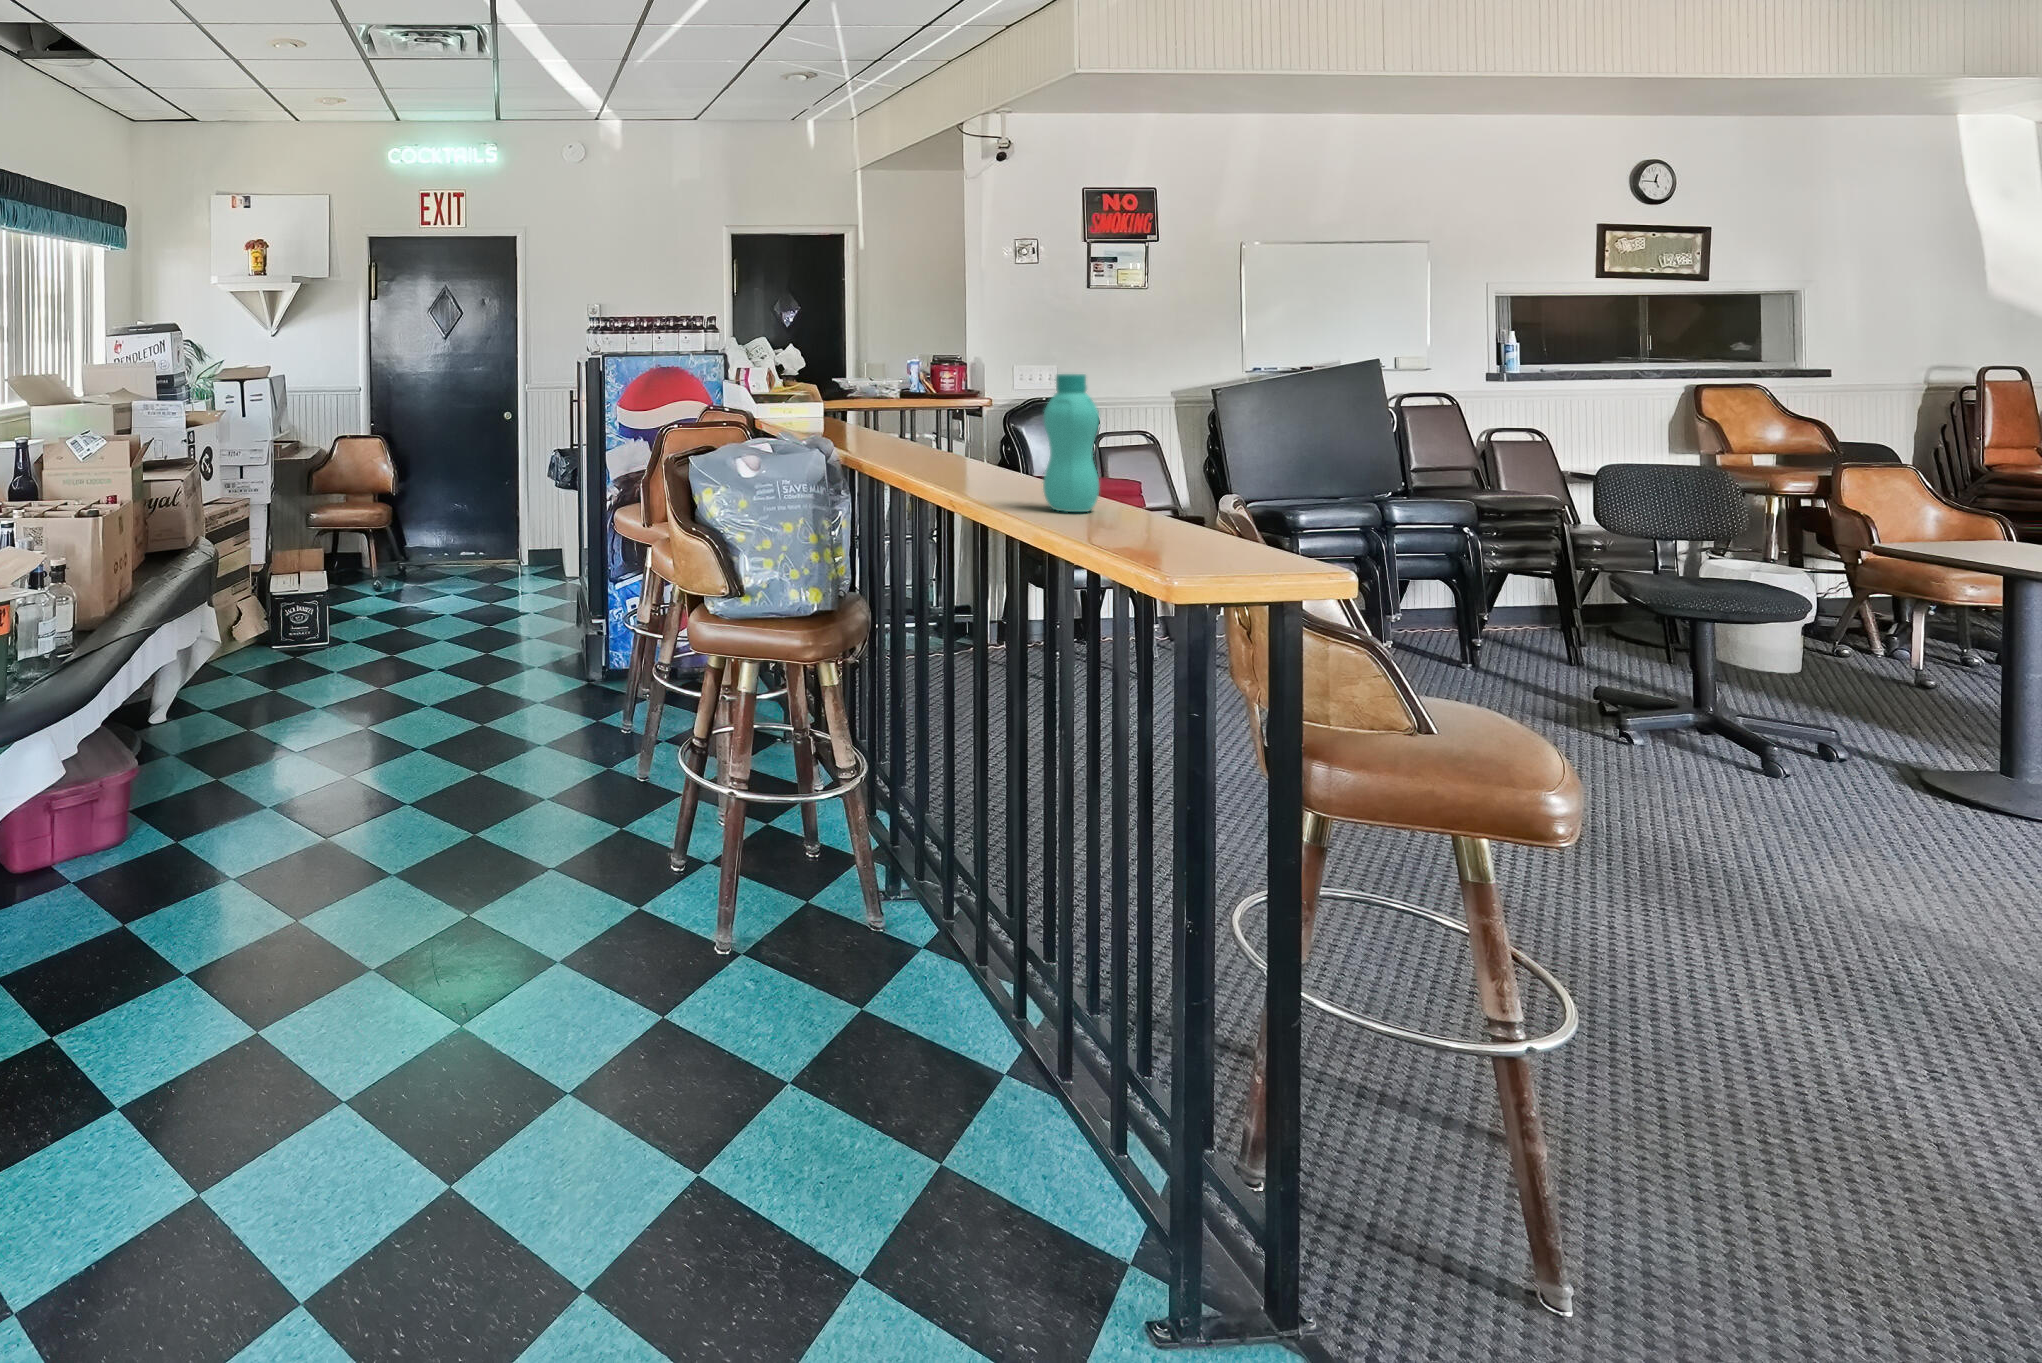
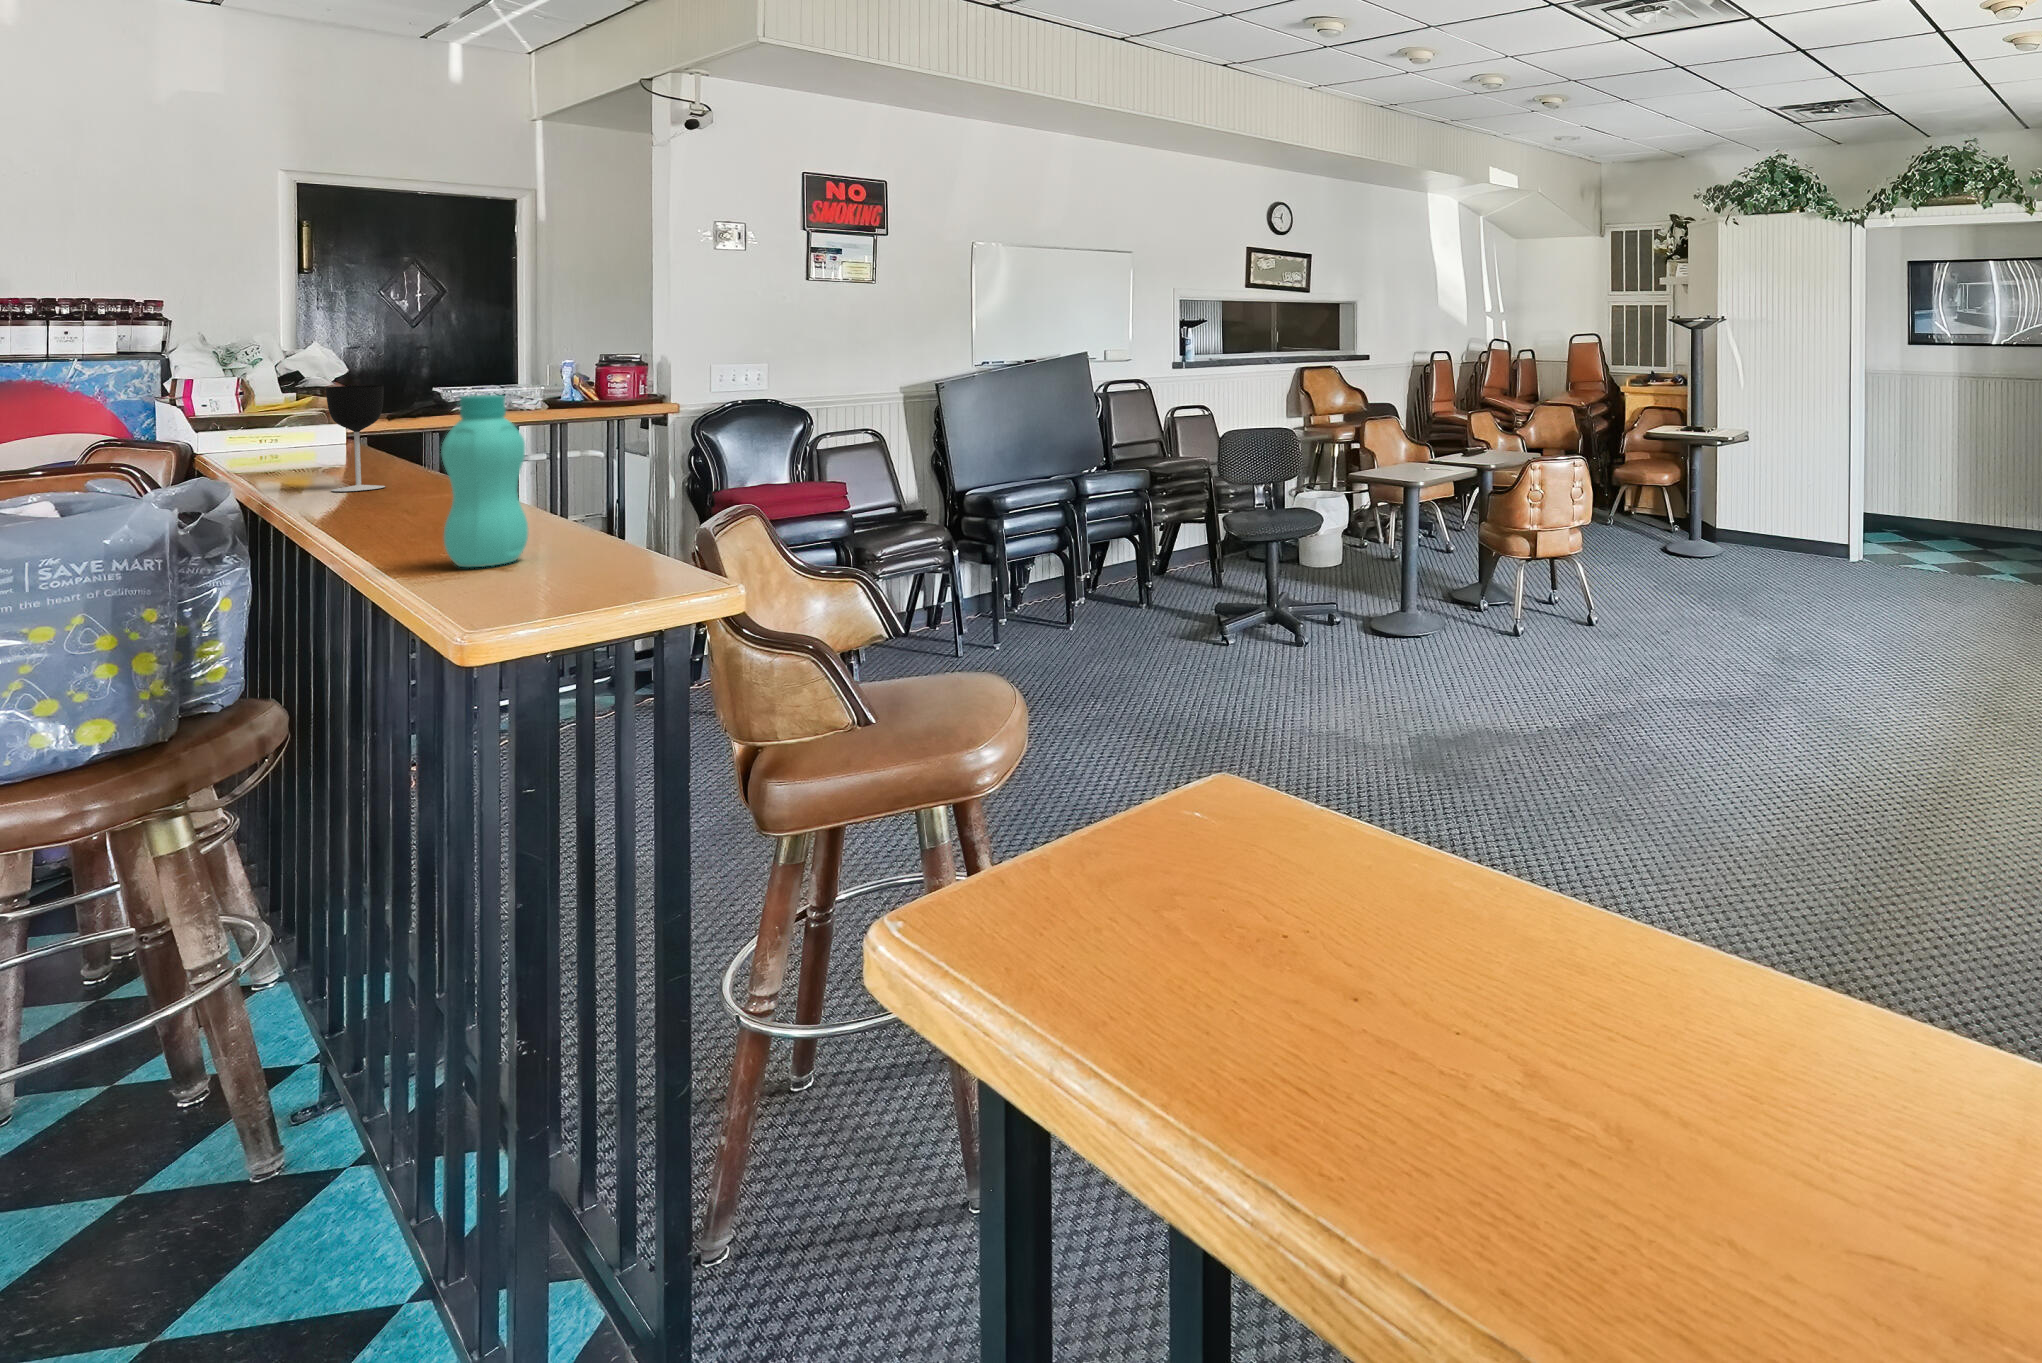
wine glass: none [865,371,897,450] -> present [326,385,385,491]

